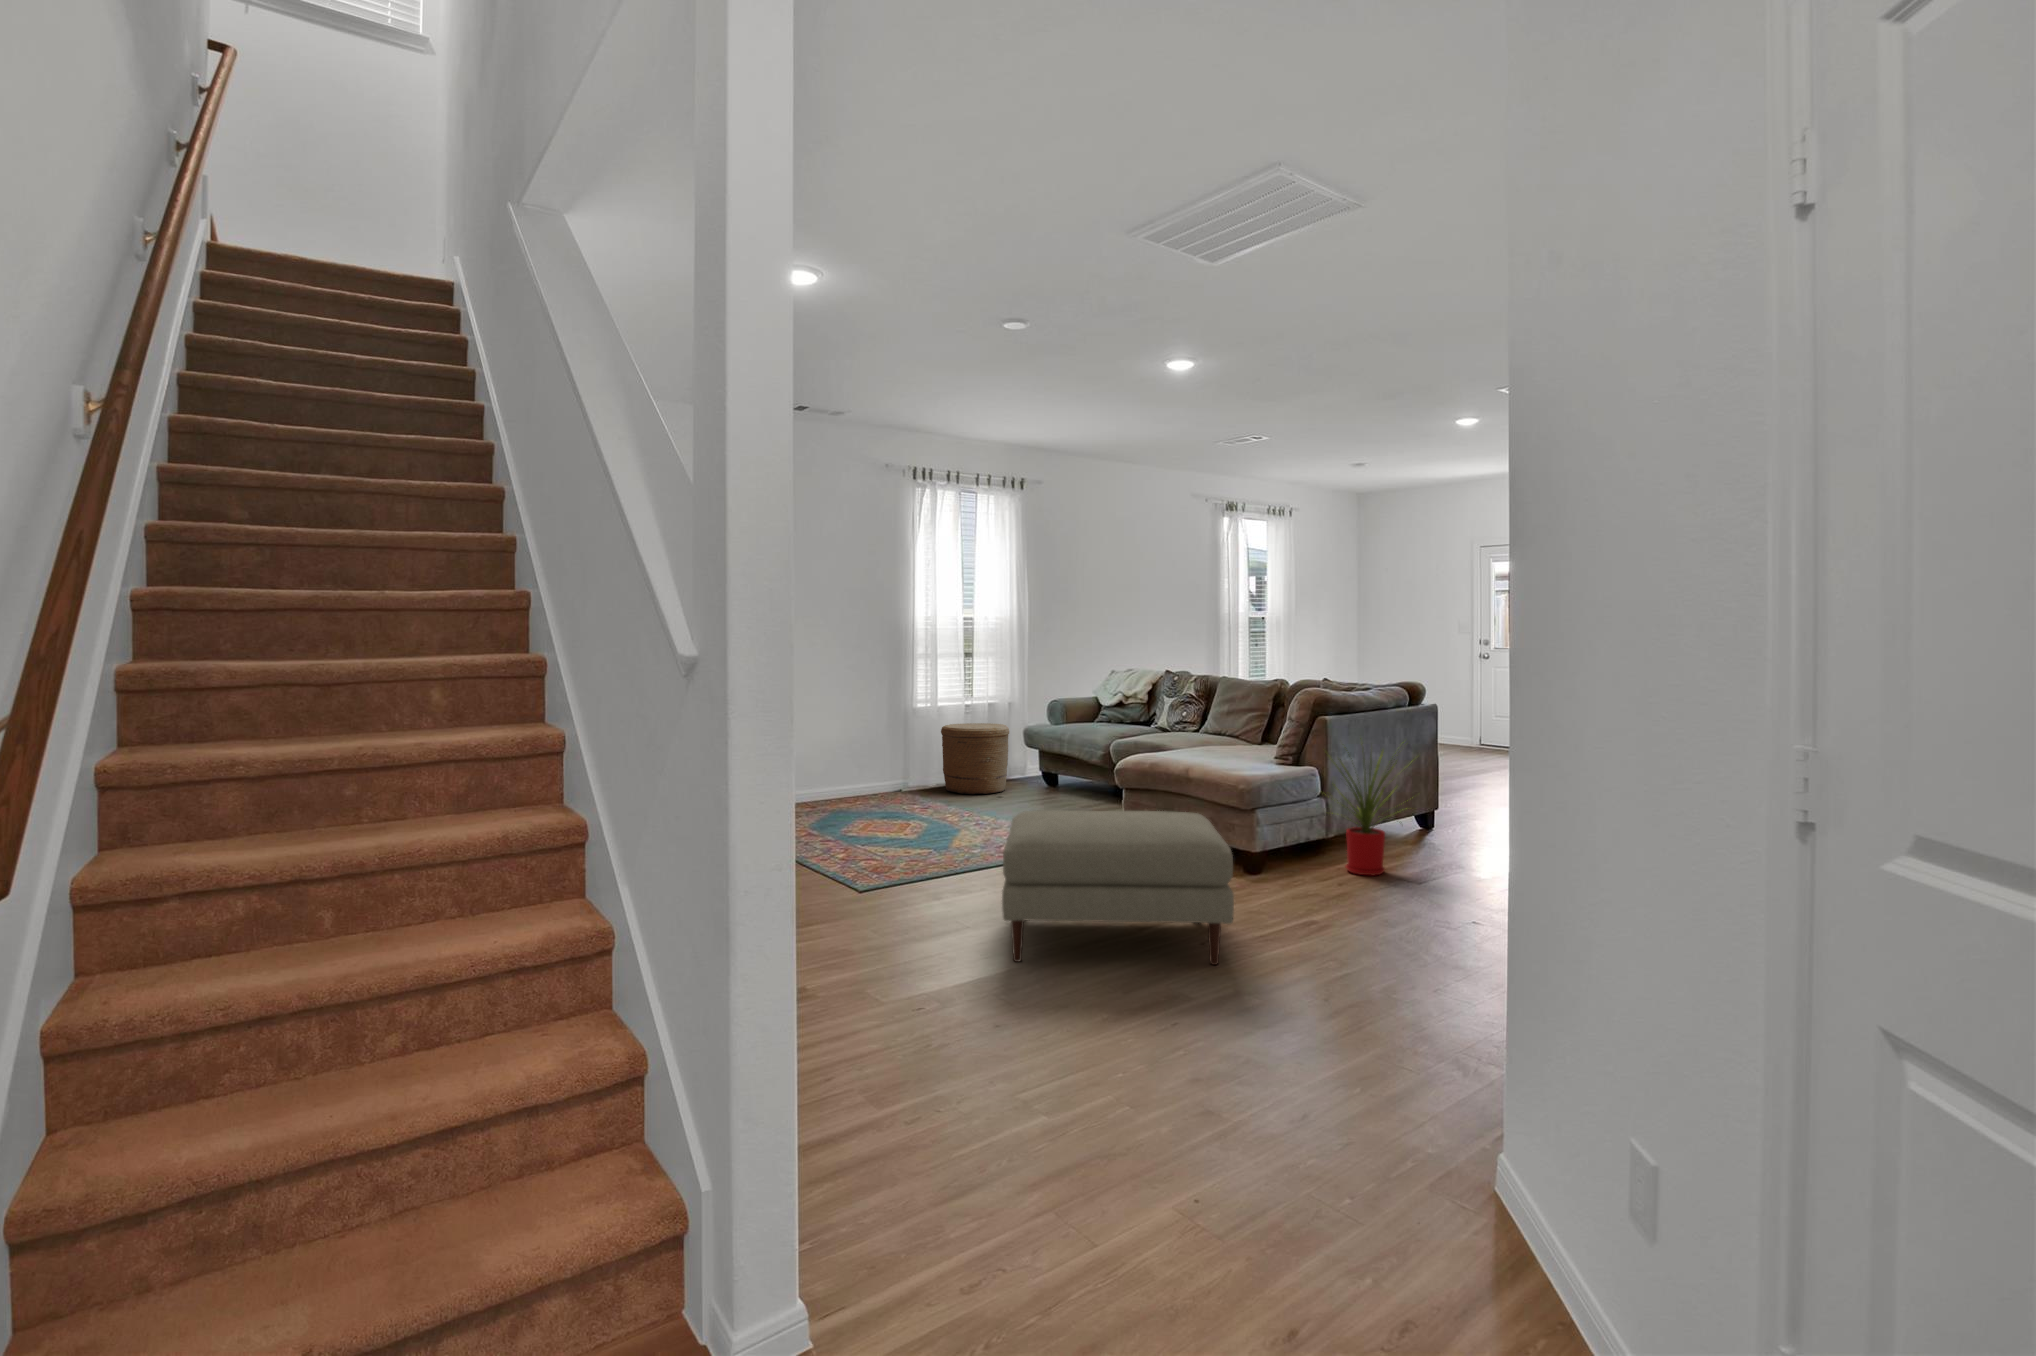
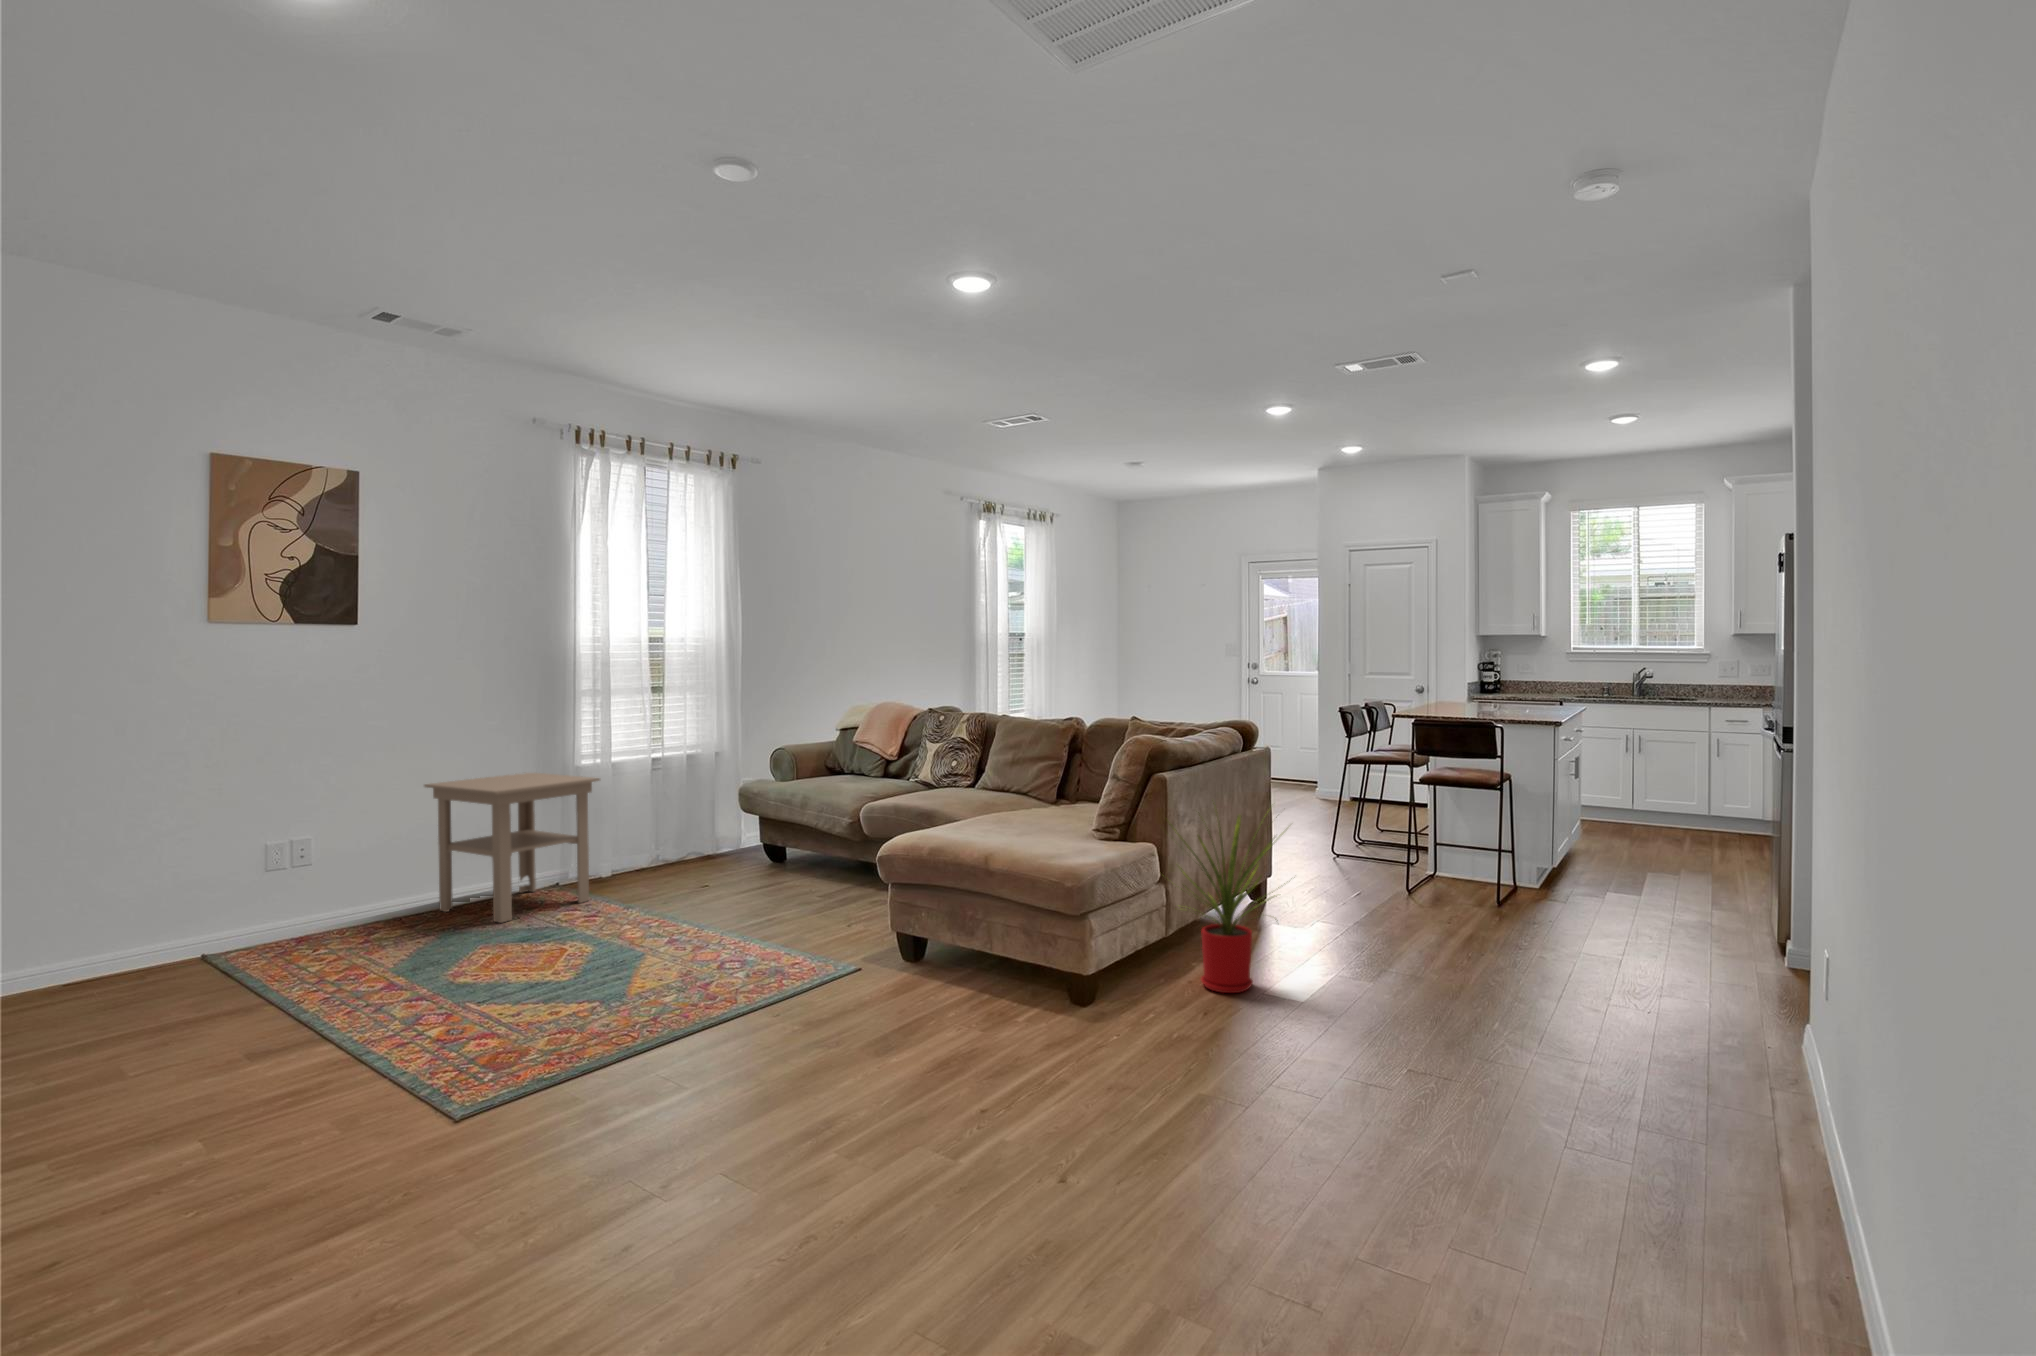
side table: none [820,711,931,809] -> present [424,773,600,923]
basket: present [941,723,1009,794] -> none [618,783,718,885]
ottoman: present [1002,811,1234,965] -> none [711,950,1128,1291]

